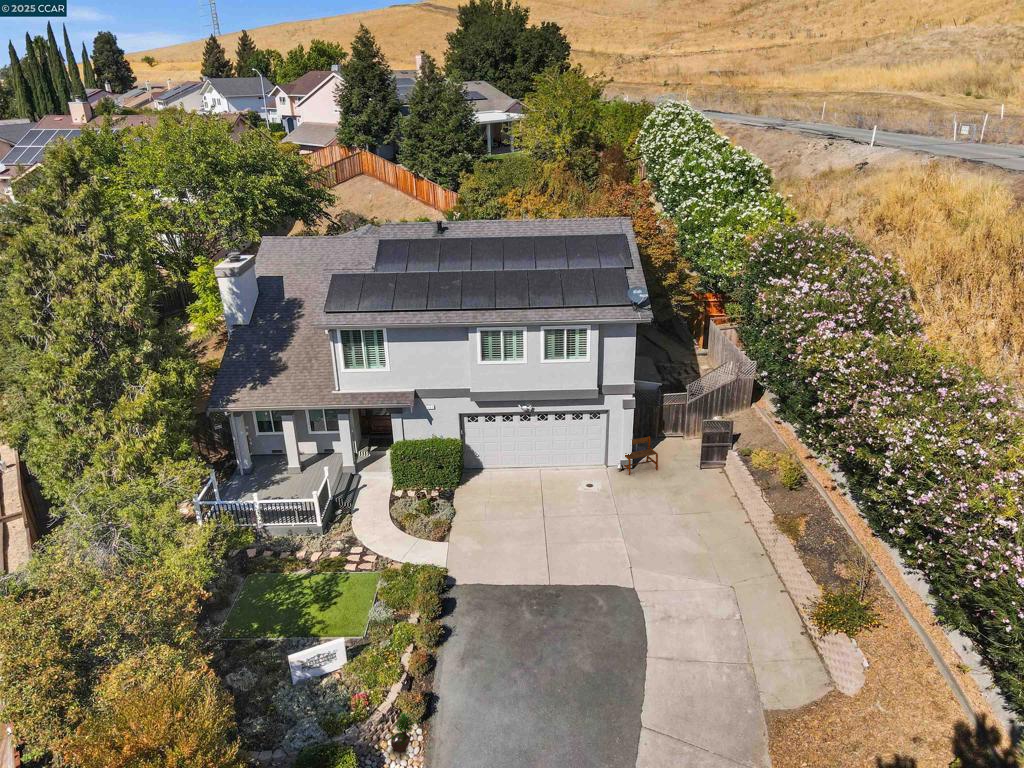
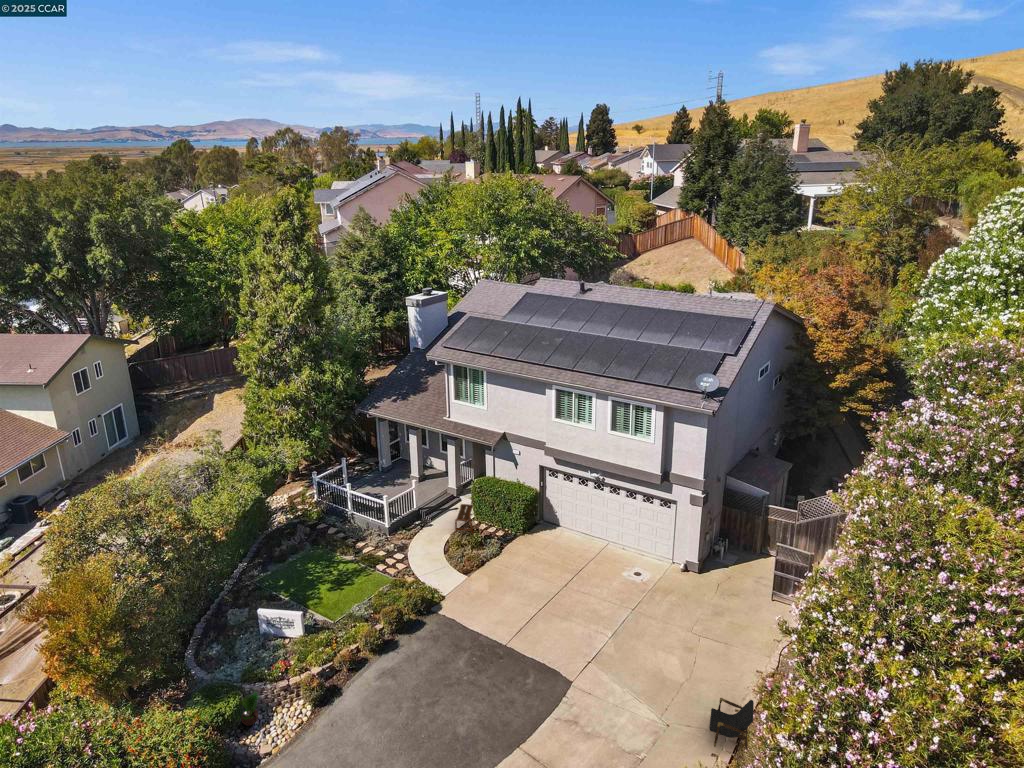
bench: present [624,436,658,475] -> present [455,498,474,534]
lounge chair: none [744,528,785,572] -> present [709,698,754,750]

